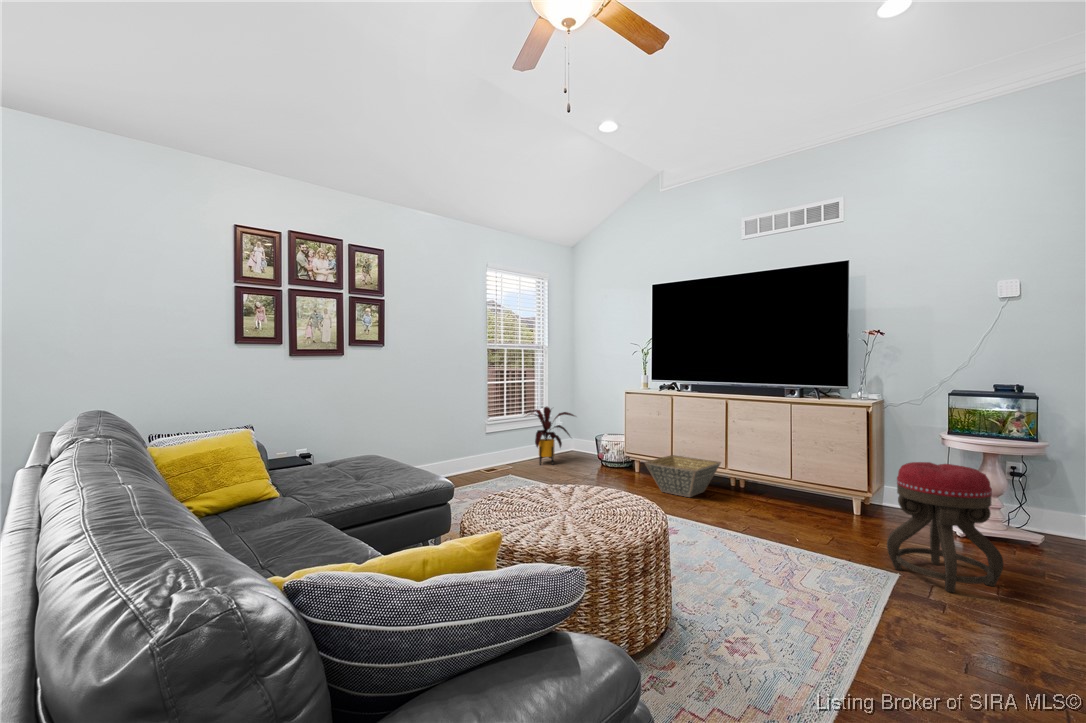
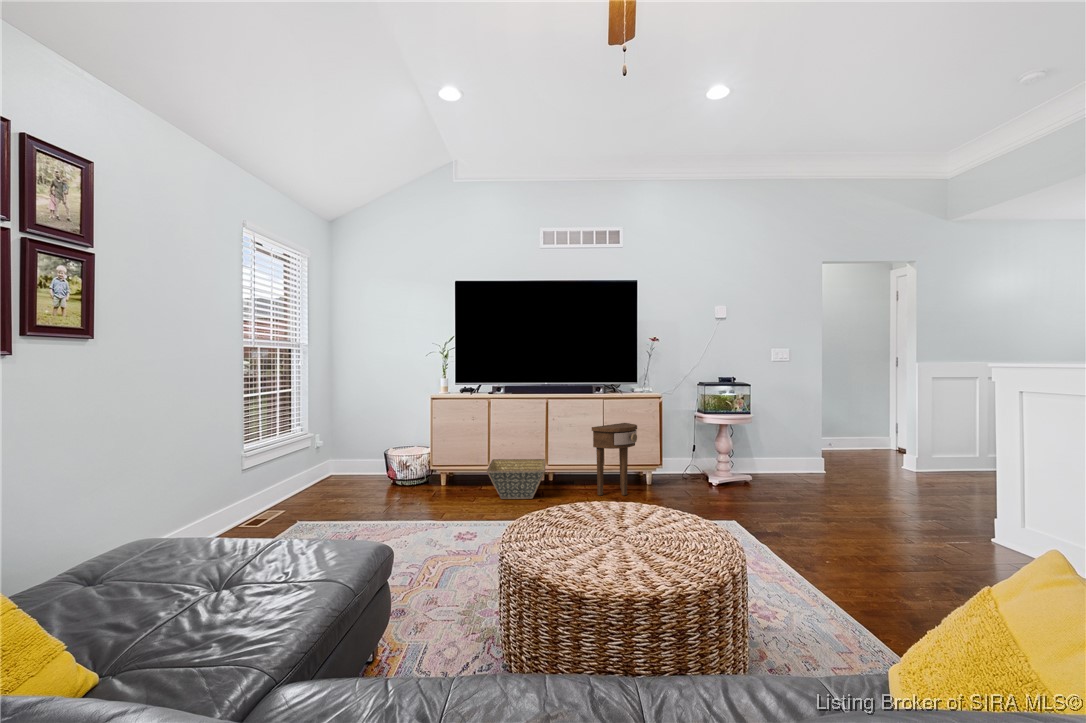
house plant: present [526,407,574,465] -> none [284,421,369,497]
side table: none [756,432,822,515] -> present [592,423,637,496]
ottoman: present [887,462,1004,592] -> none [727,436,787,526]

